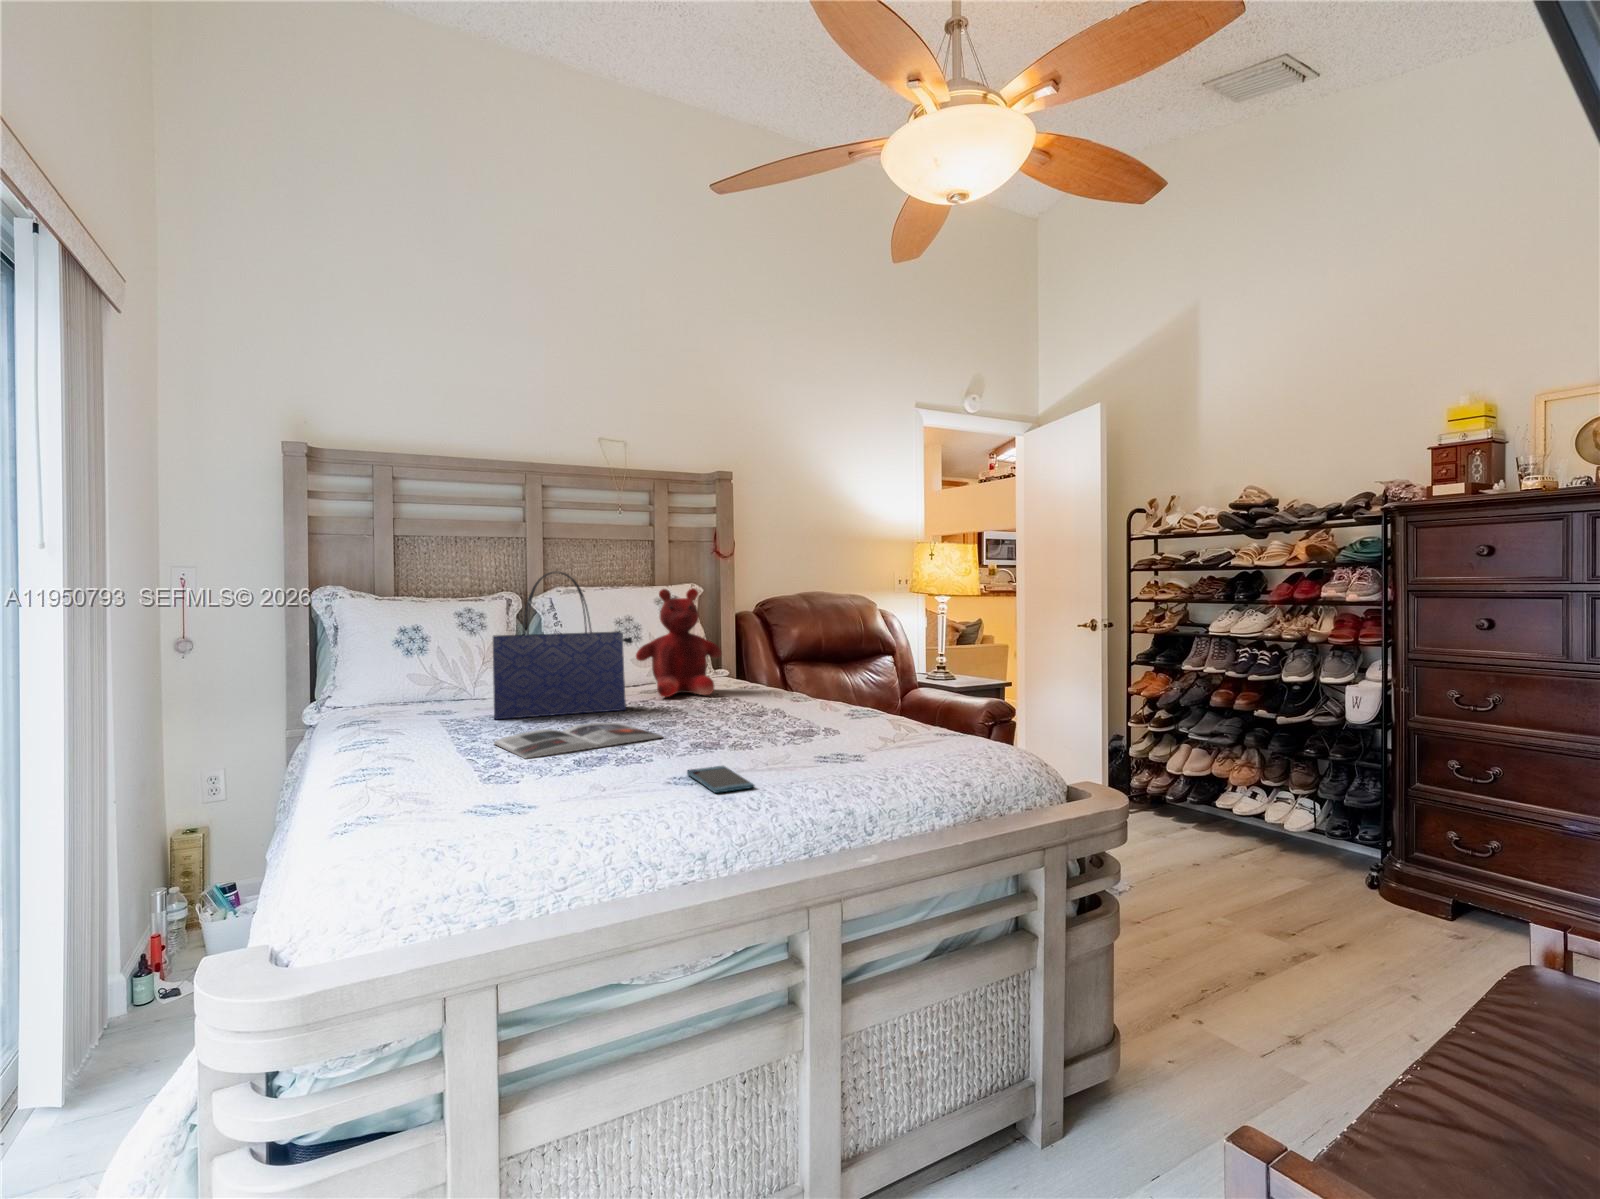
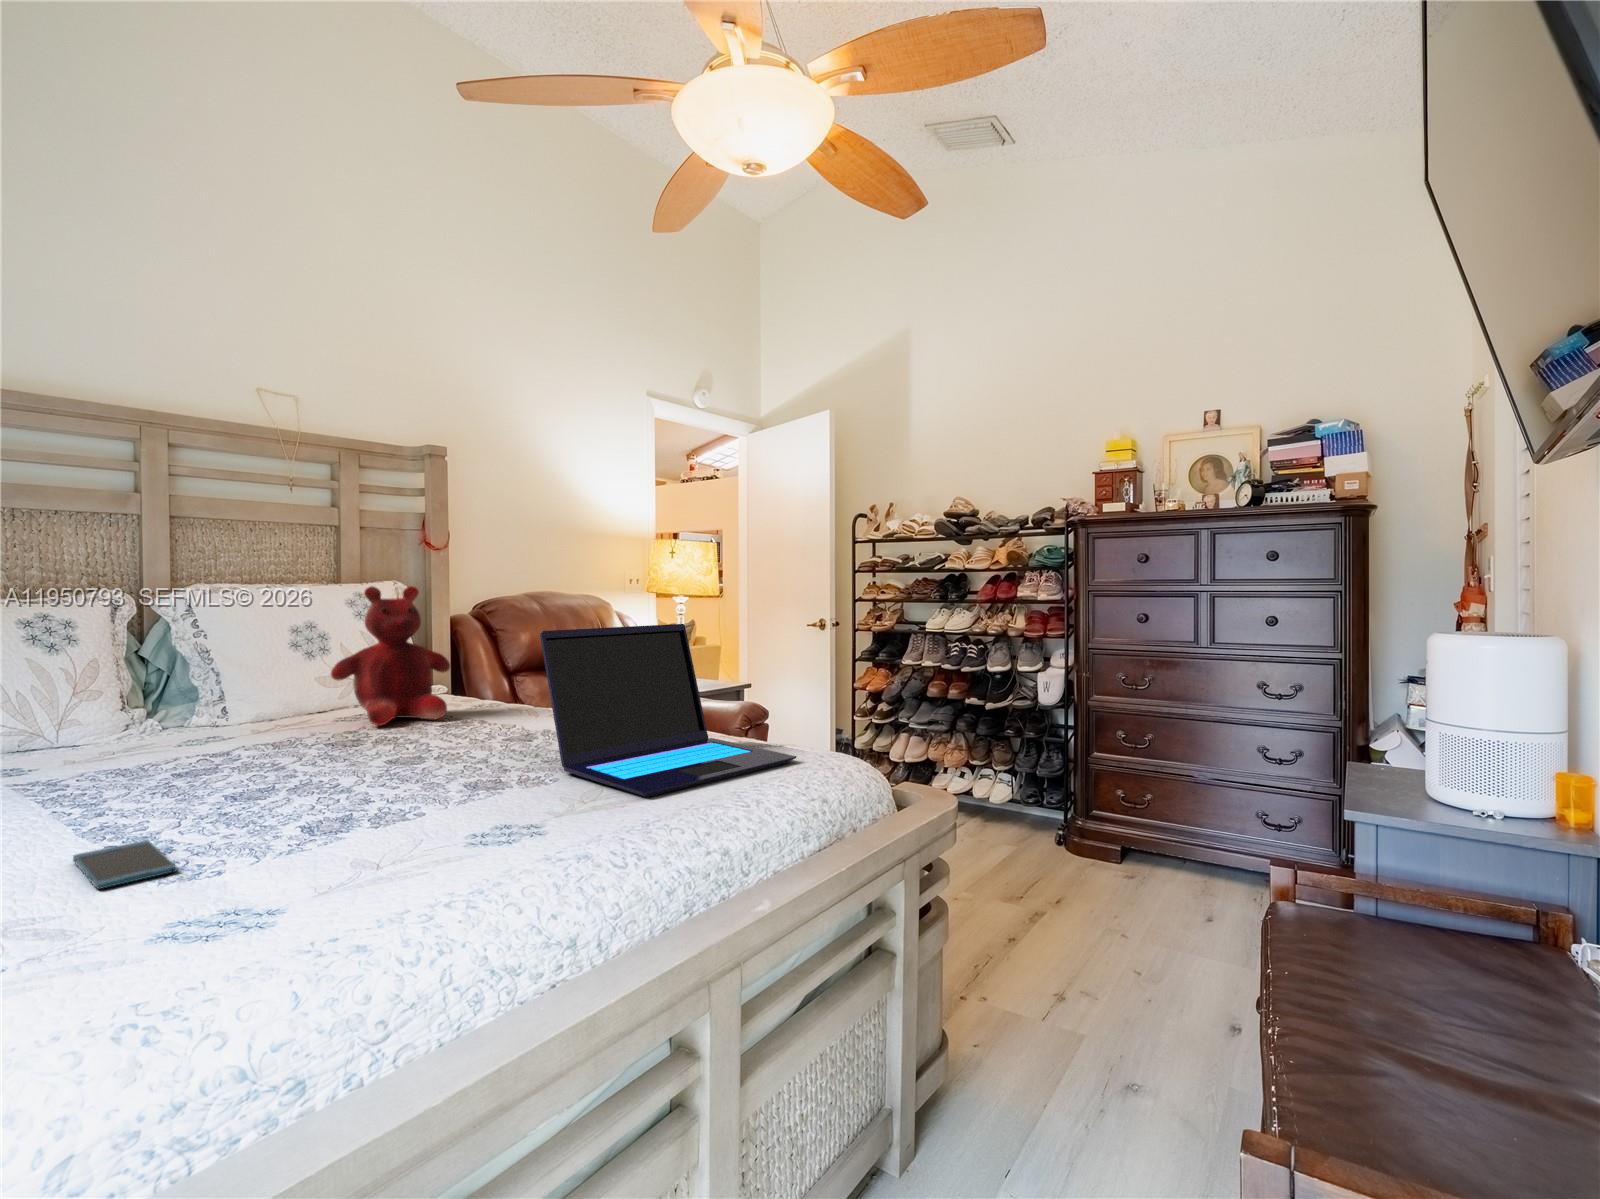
tote bag: present [493,572,632,719] -> none [111,561,340,777]
laptop: none [752,621,960,763] -> present [540,624,796,797]
magazine: present [494,723,662,758] -> none [142,767,421,835]
smartphone: present [687,766,754,793] -> present [73,840,177,889]

